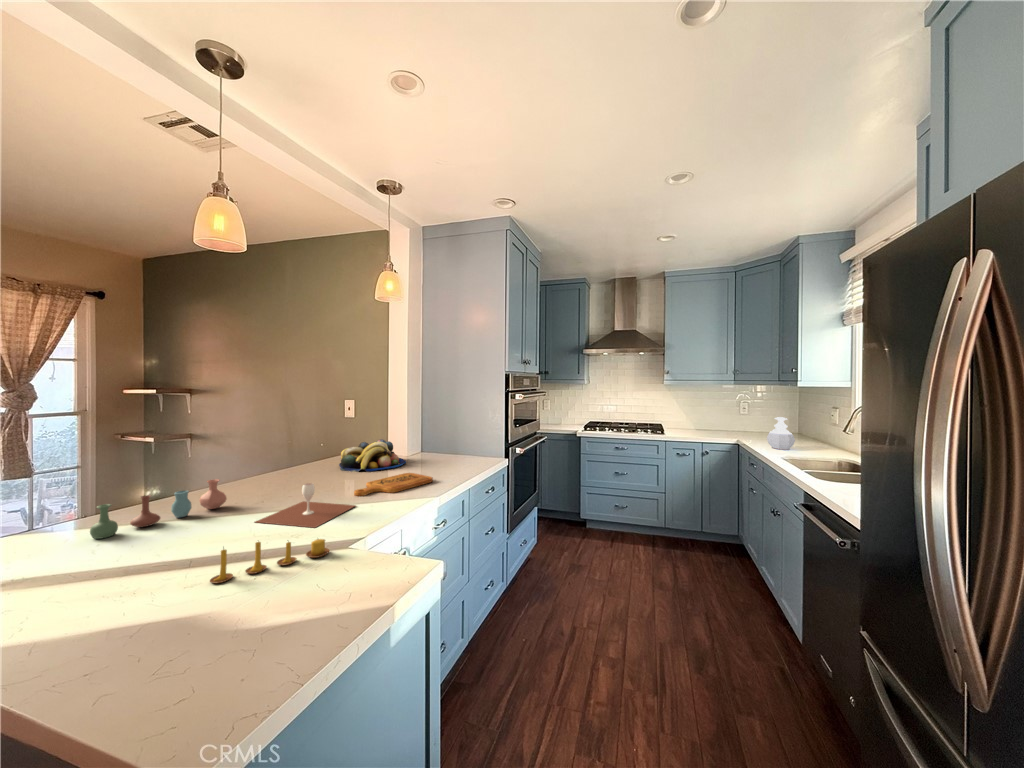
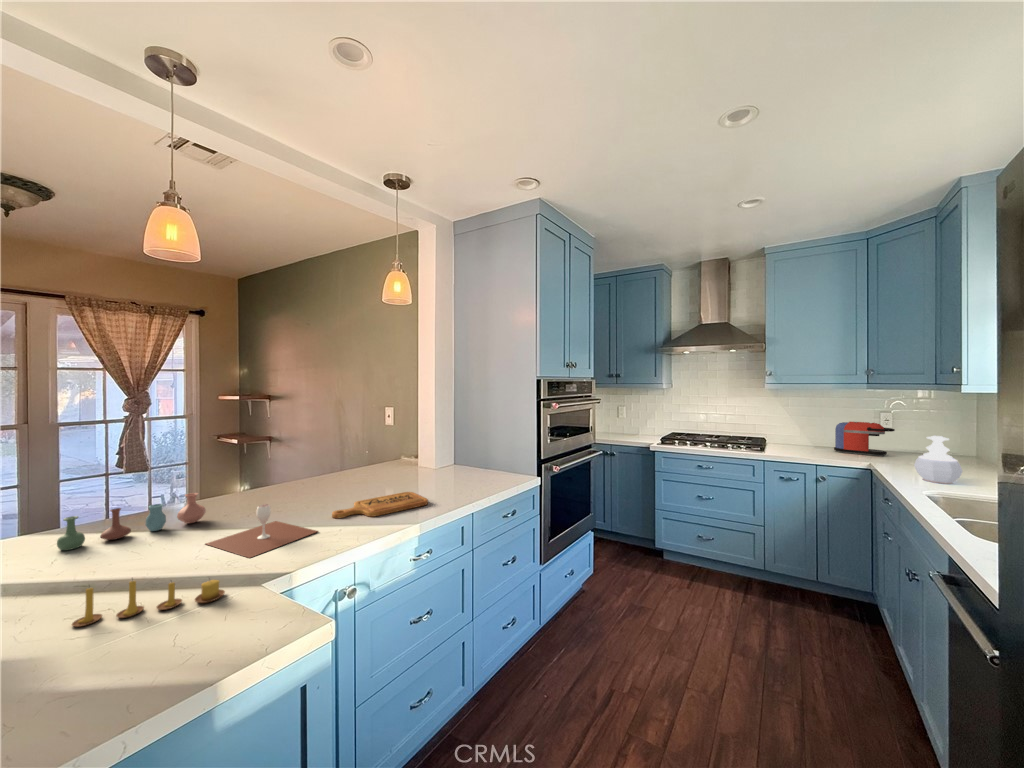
coffee maker: none [712,409,751,434] -> present [834,422,895,456]
fruit bowl: present [339,439,406,472] -> none [352,451,425,487]

